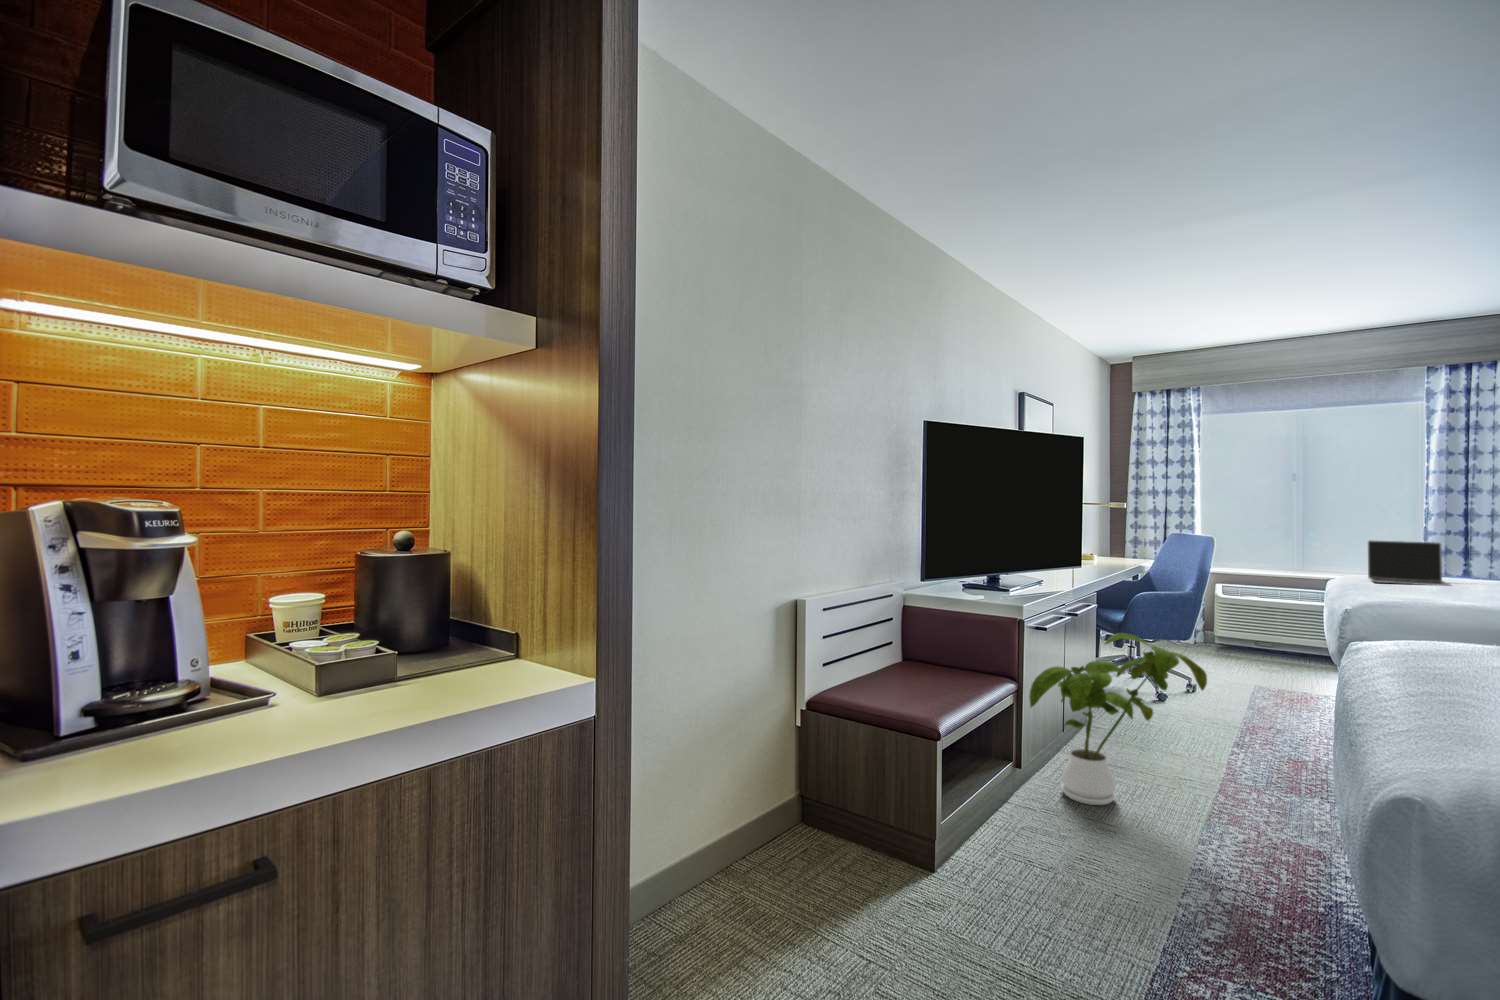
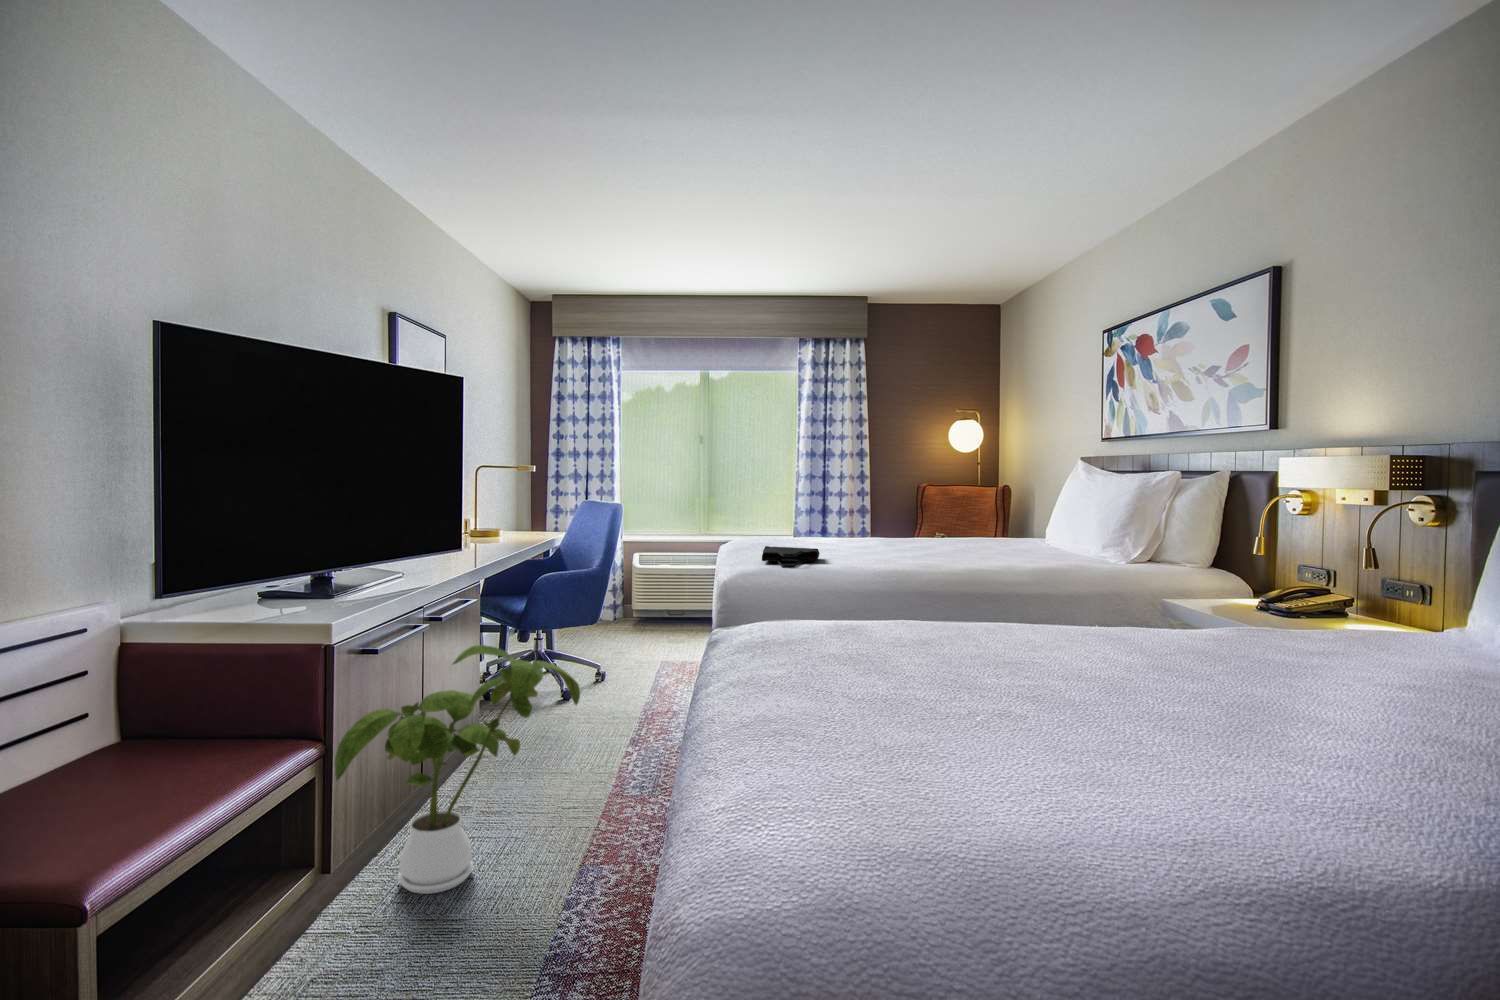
laptop: present [1368,540,1450,586] -> none [755,502,813,544]
tote bag: none [1384,583,1464,605] -> present [762,546,820,568]

